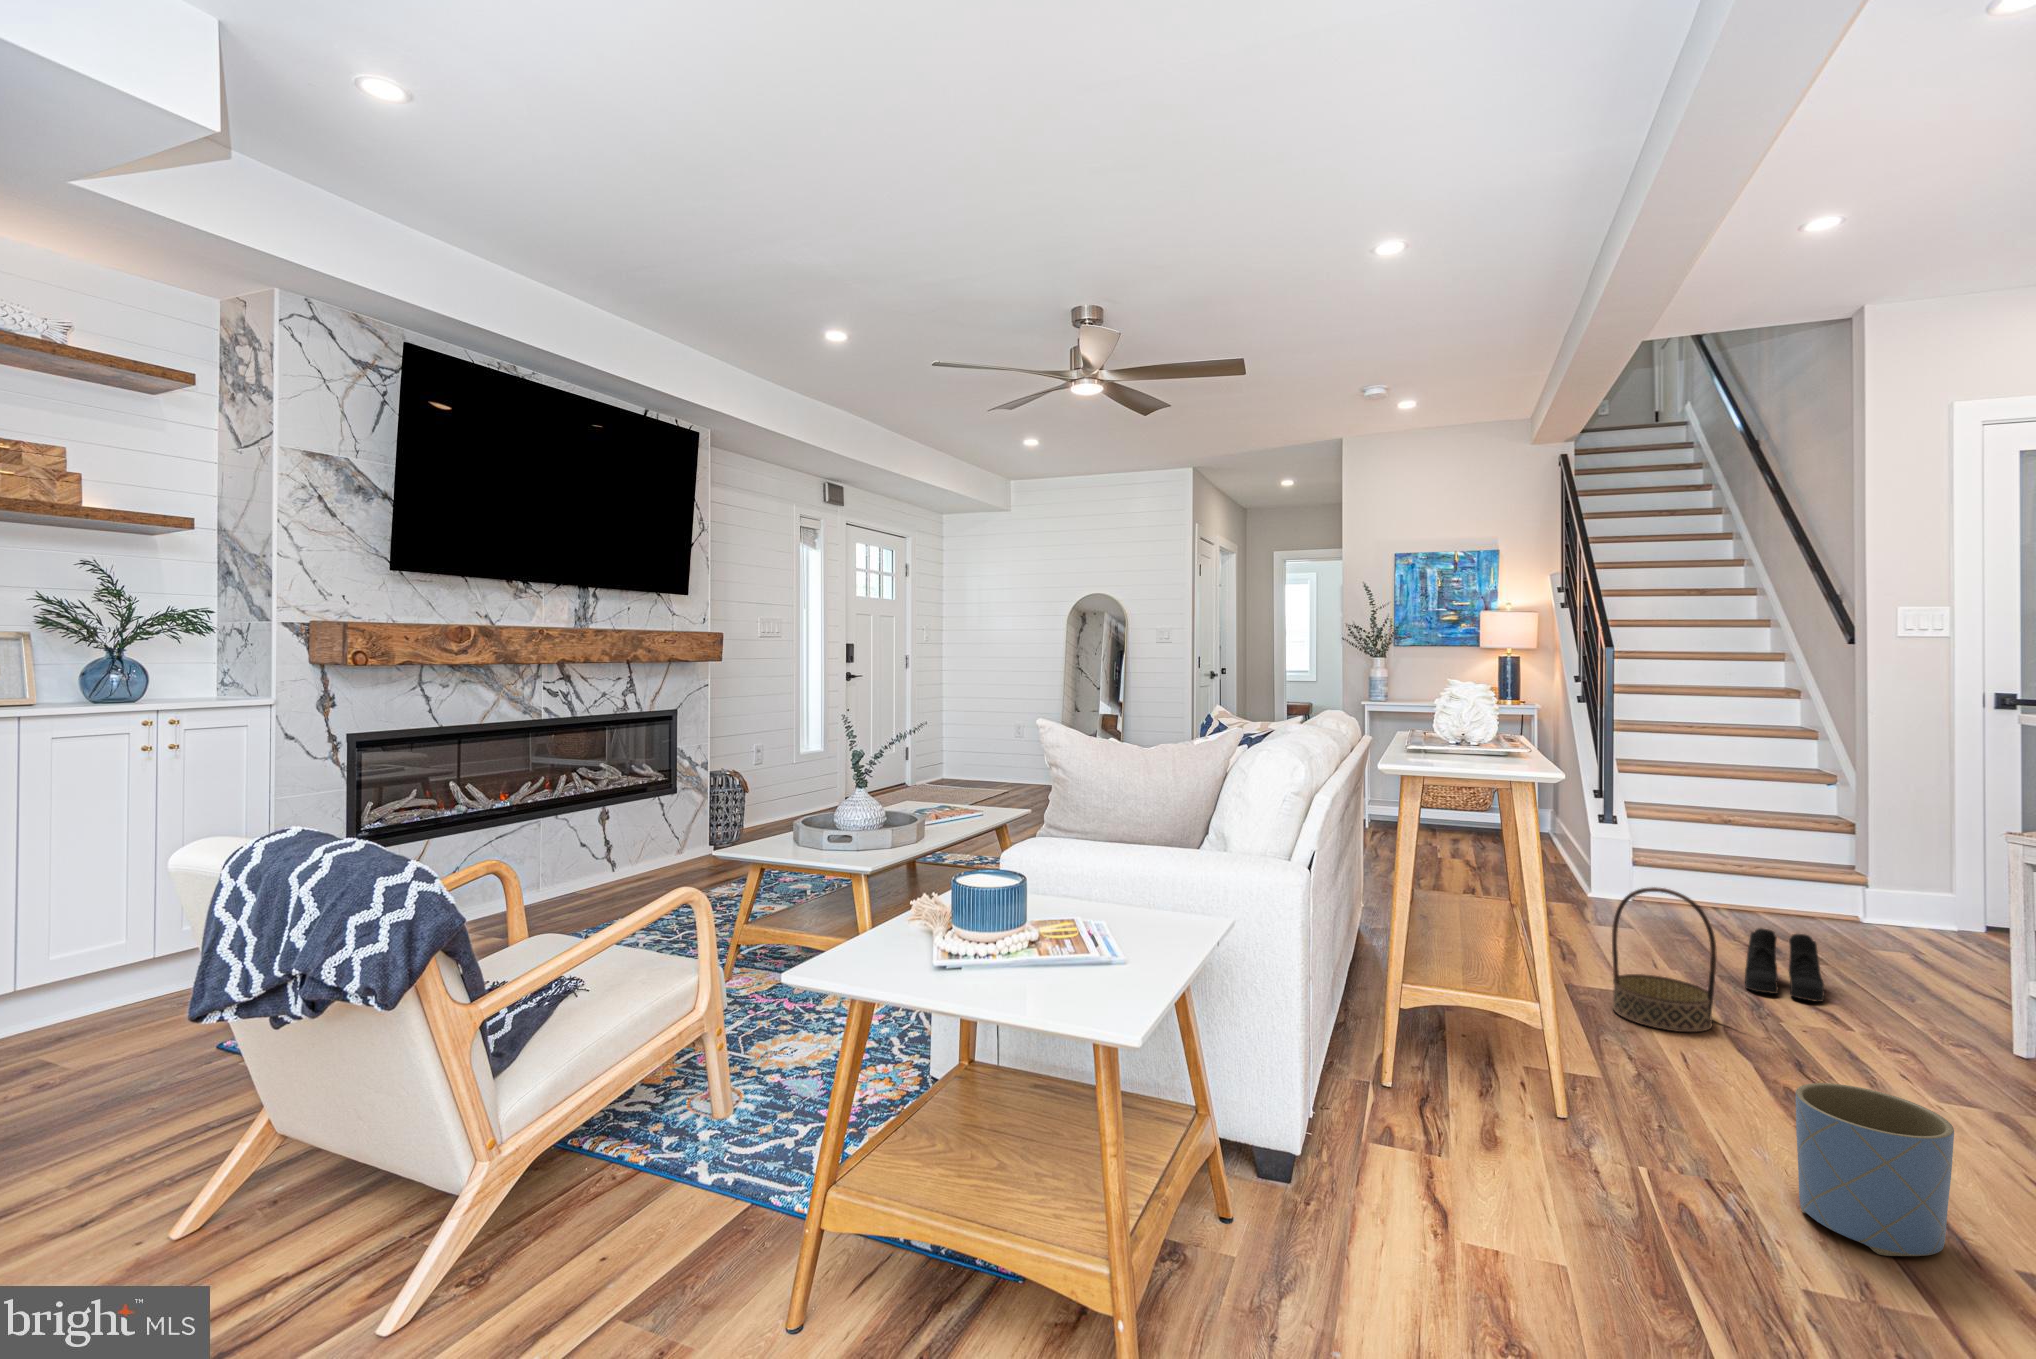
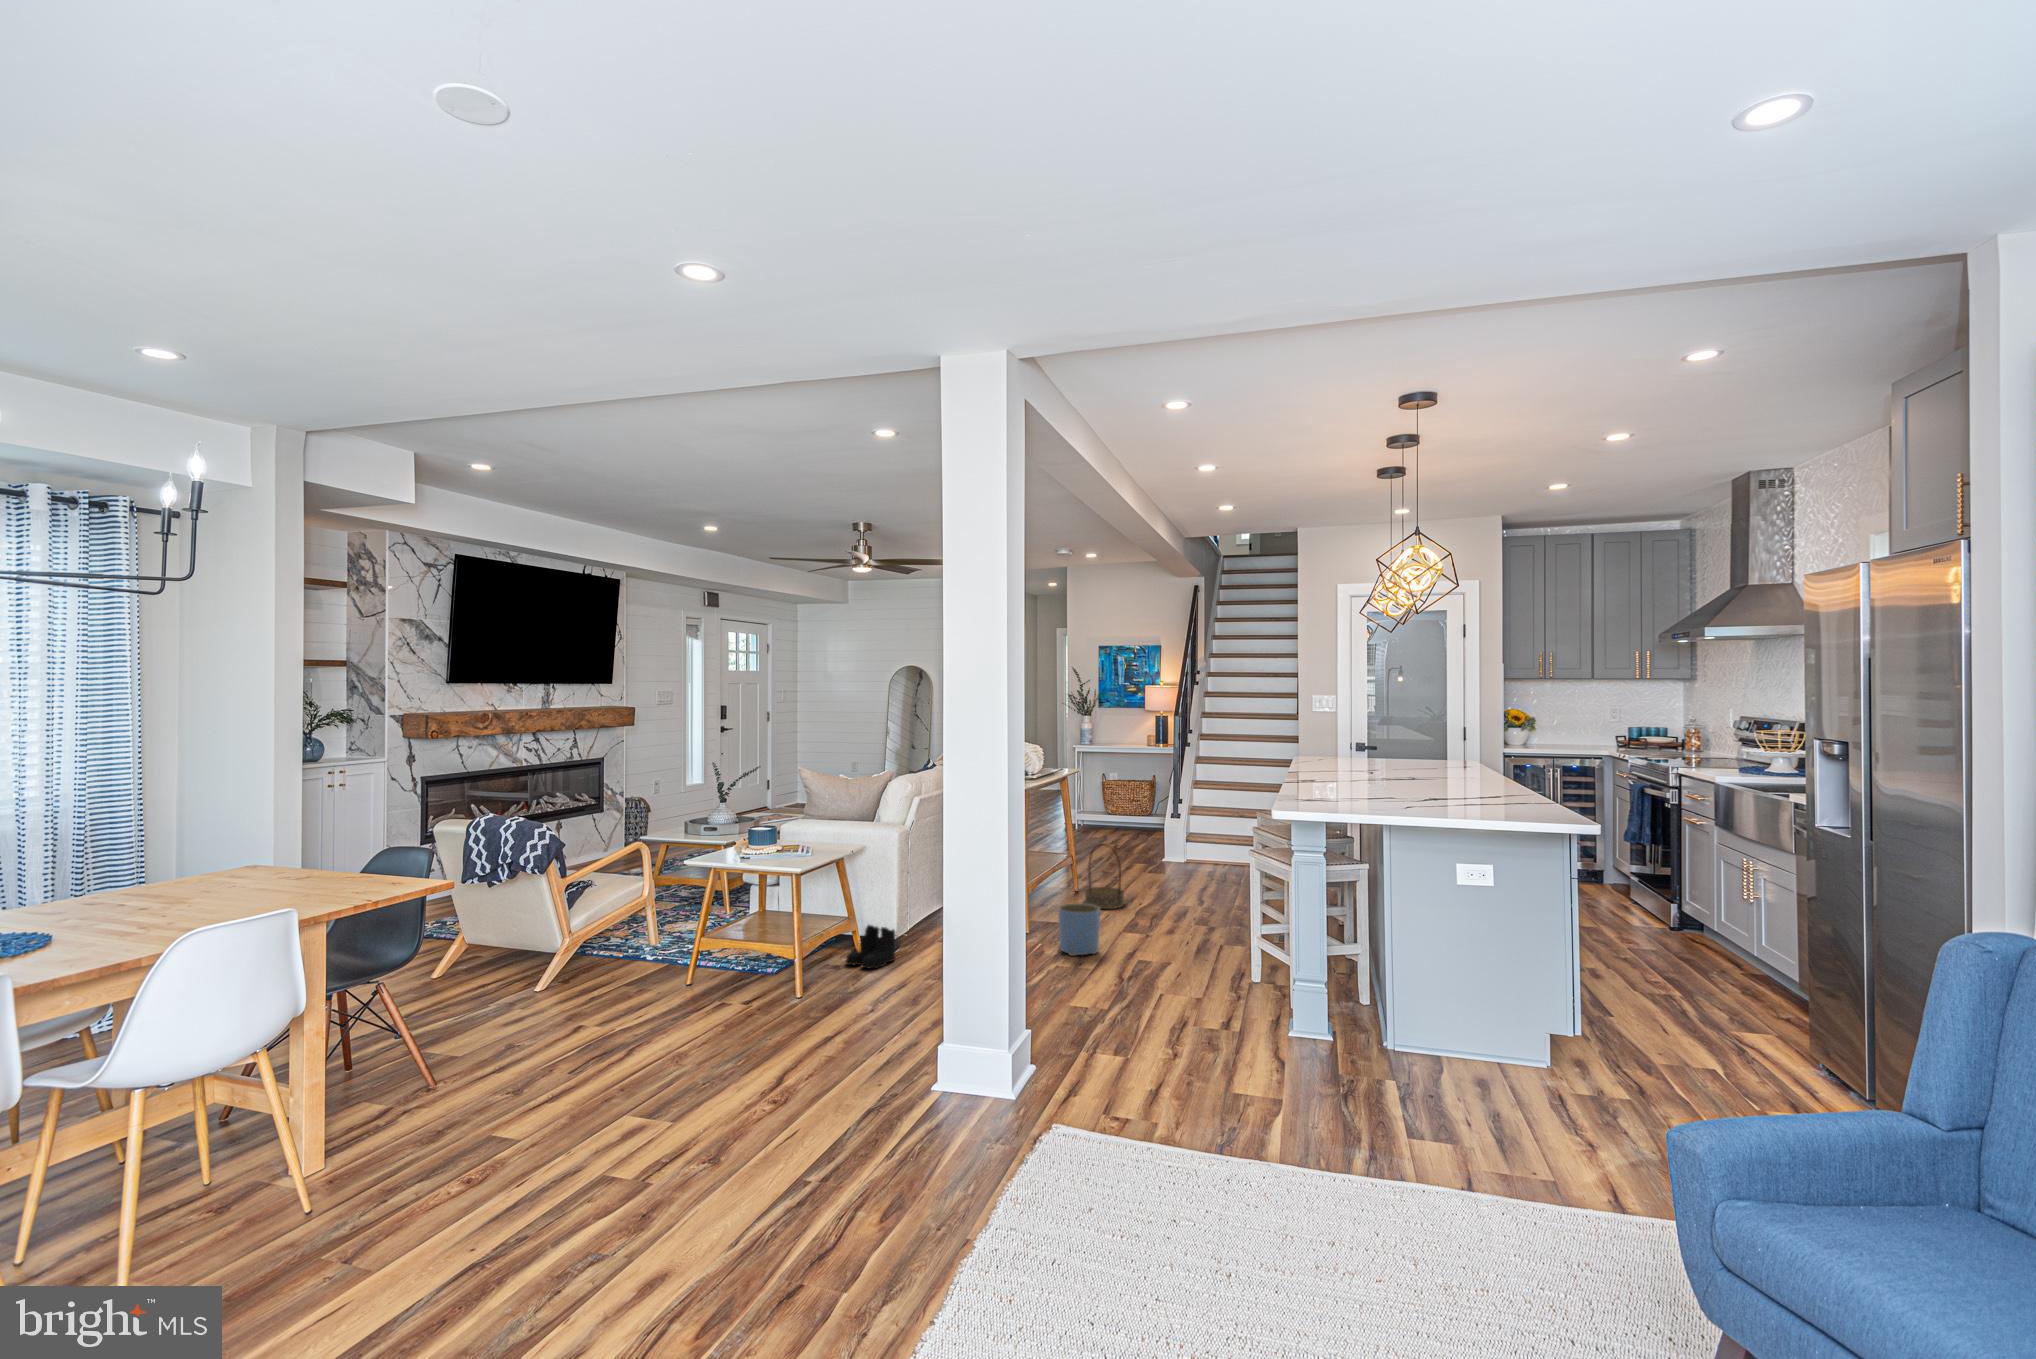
boots: present [1745,928,1824,1002] -> present [846,925,896,969]

